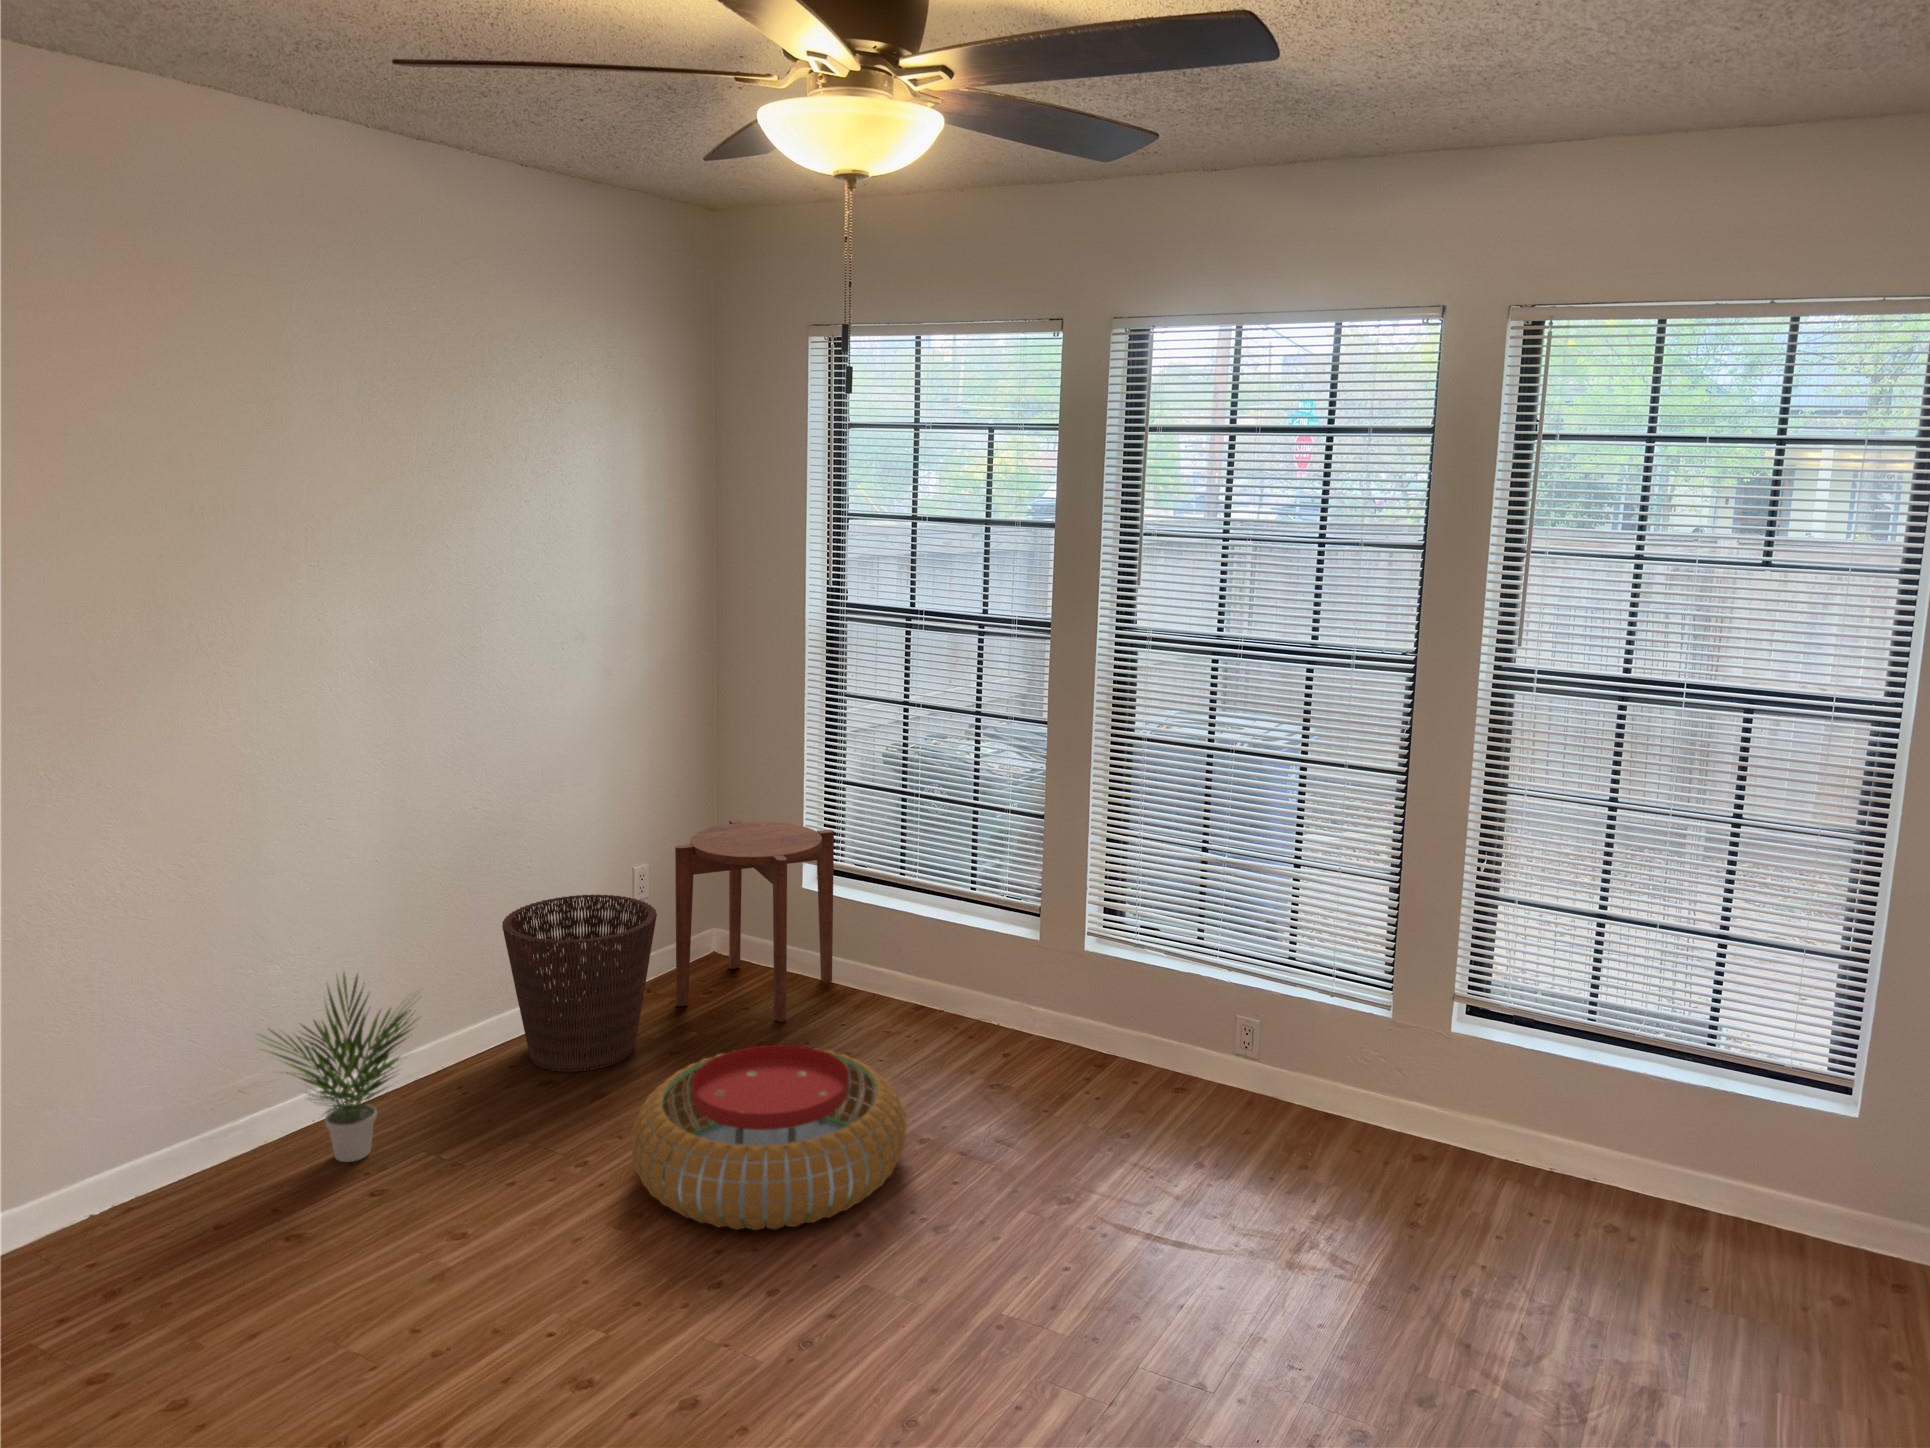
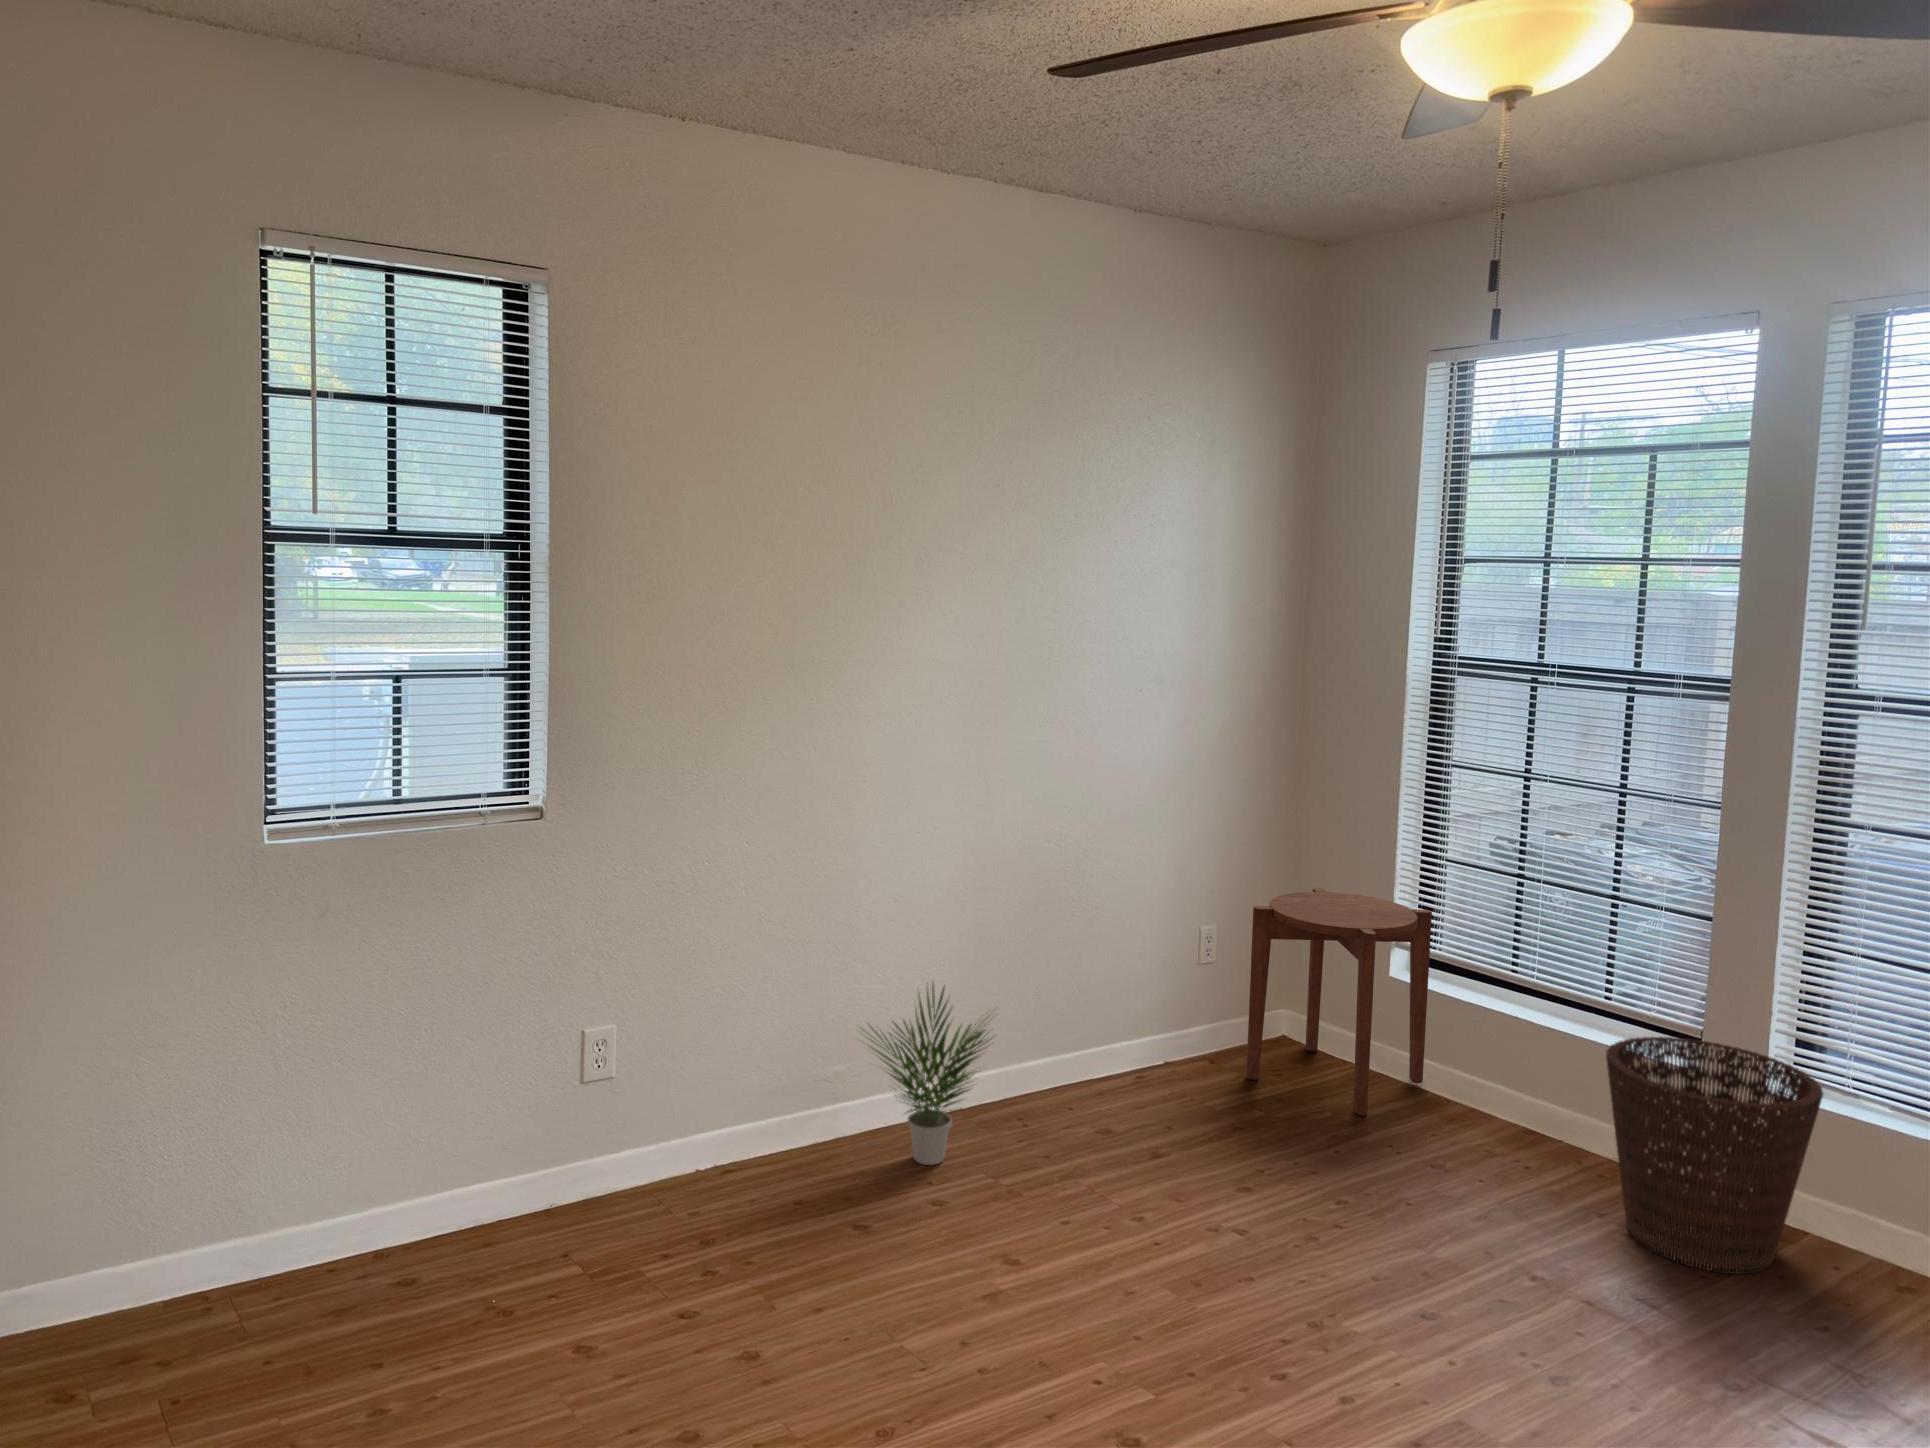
basket: present [502,895,657,1072] -> present [1606,1037,1823,1274]
pouf: present [631,1045,906,1230] -> none [1189,1130,1511,1345]

